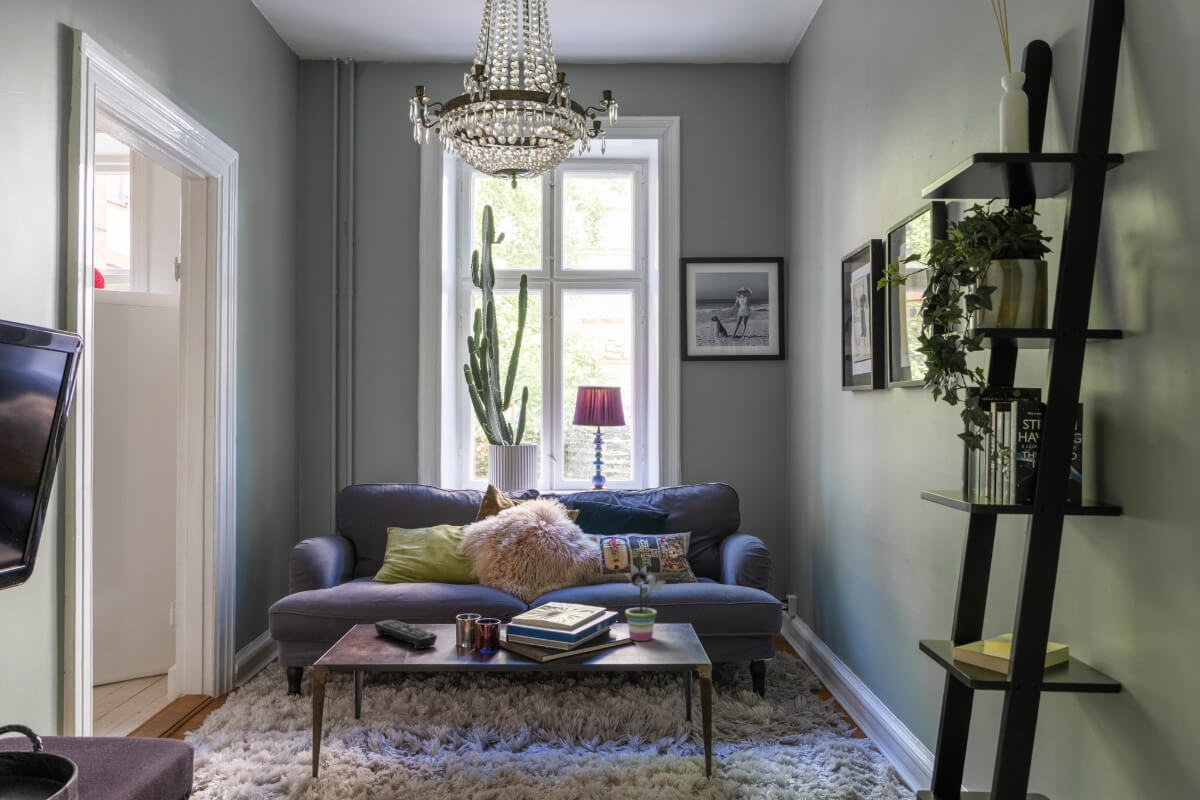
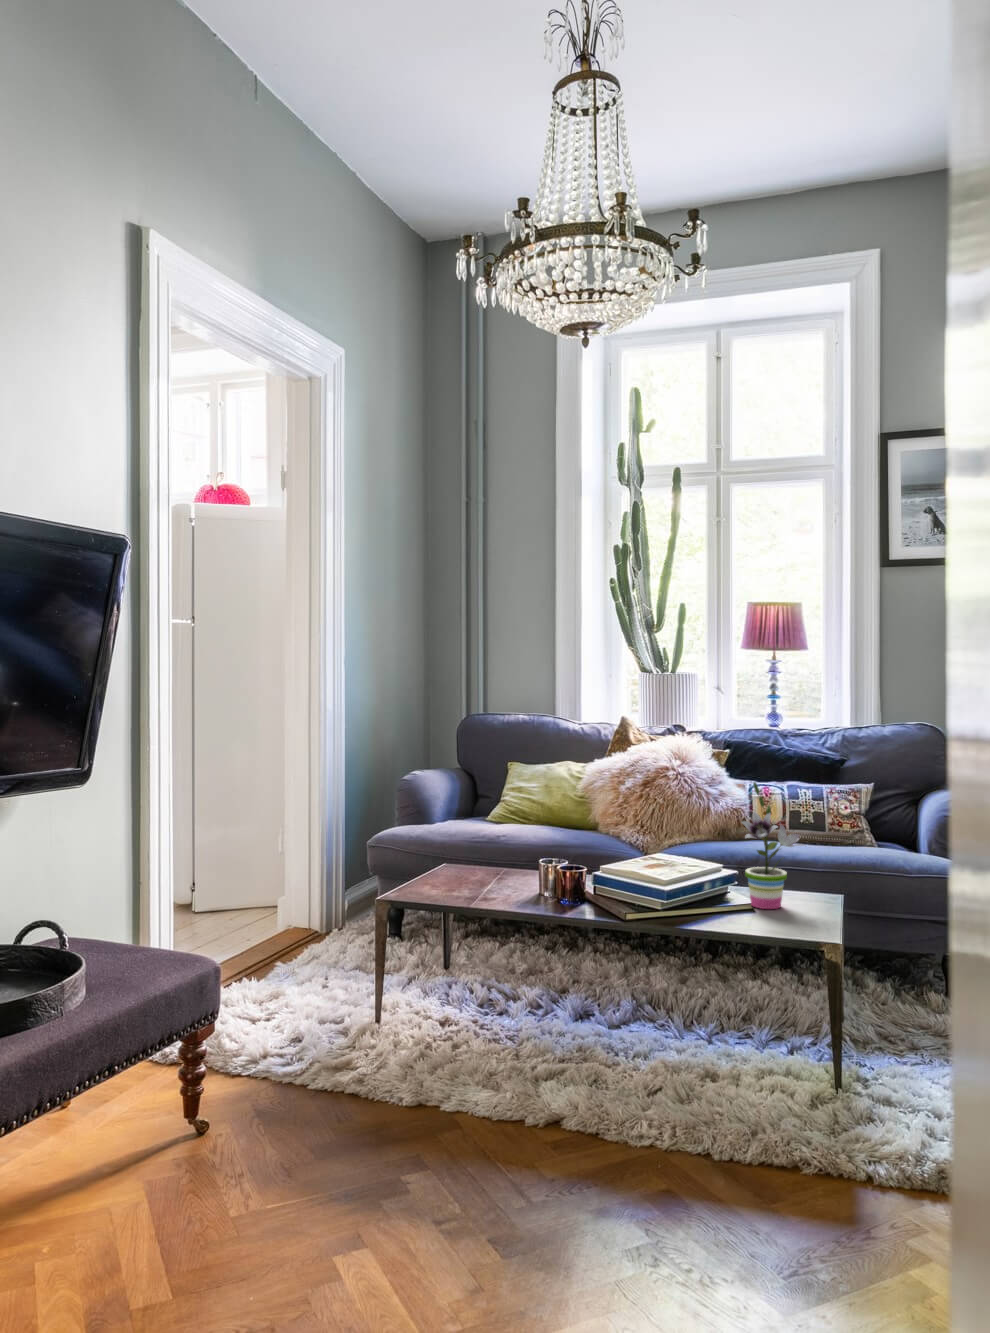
remote control: present [375,620,437,650] -> none [455,860,514,895]

